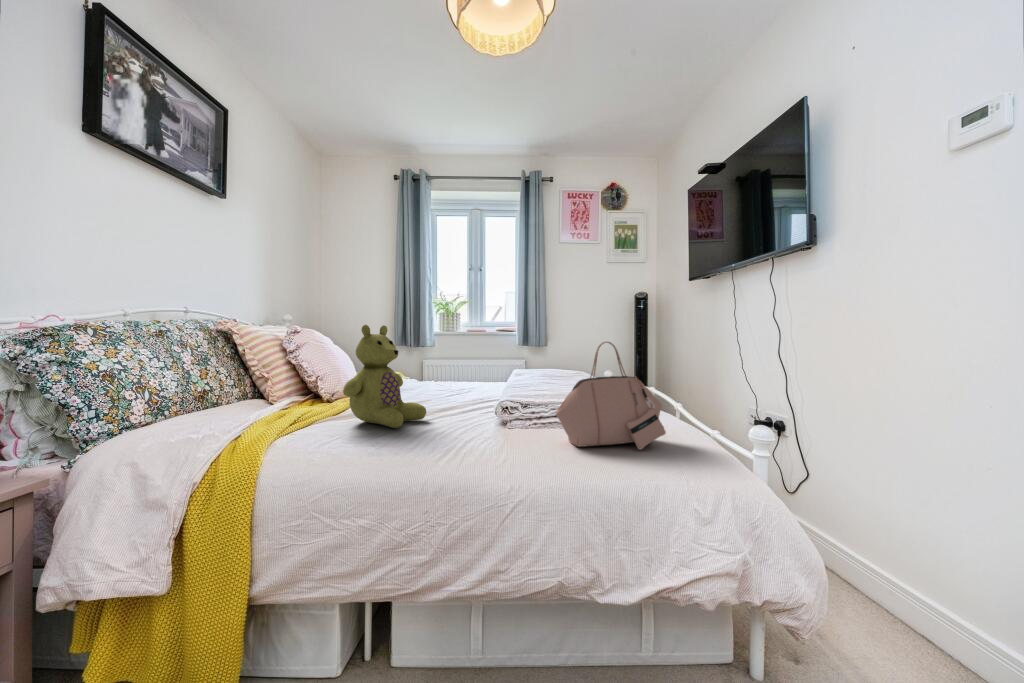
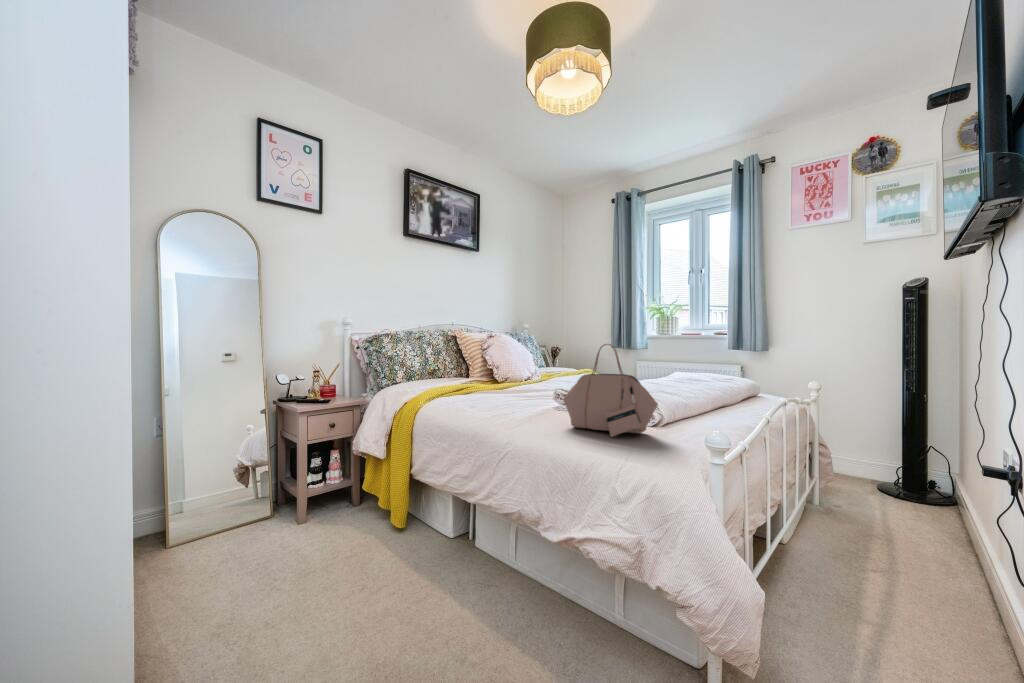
stuffed bear: present [343,325,426,428] -> none [474,332,527,400]

